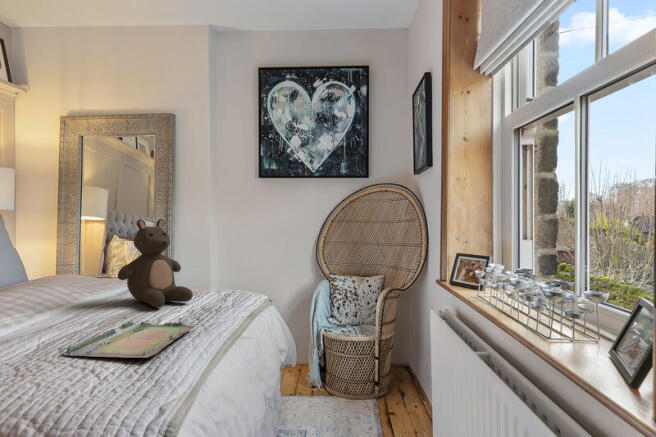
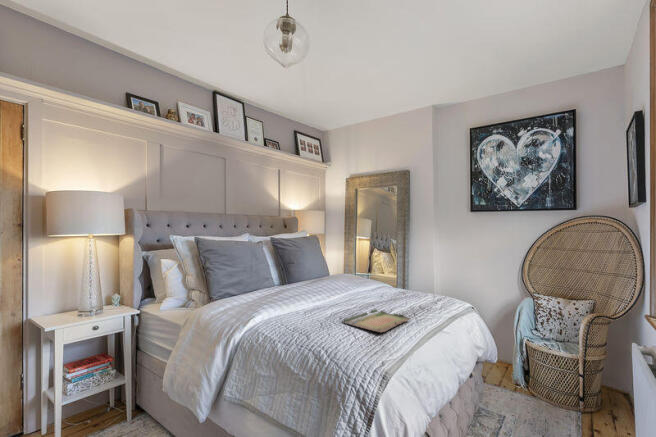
stuffed bear: present [118,219,193,308] -> none [370,247,414,303]

